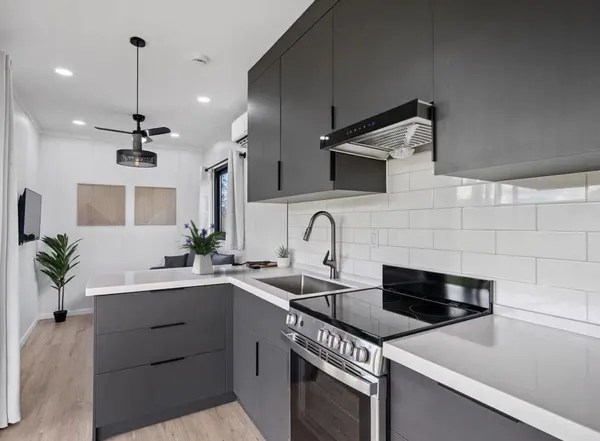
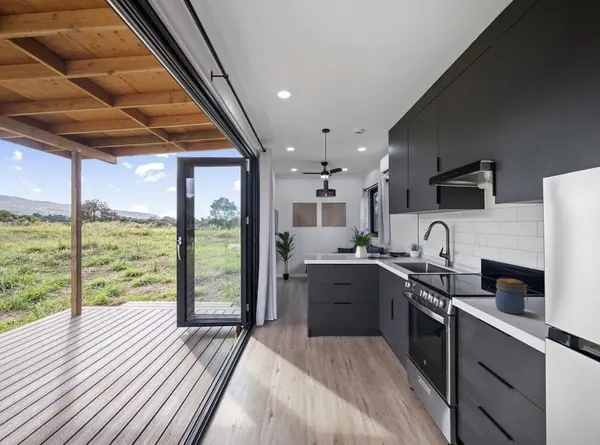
jar: none [466,303,518,369] -> present [495,278,528,314]

